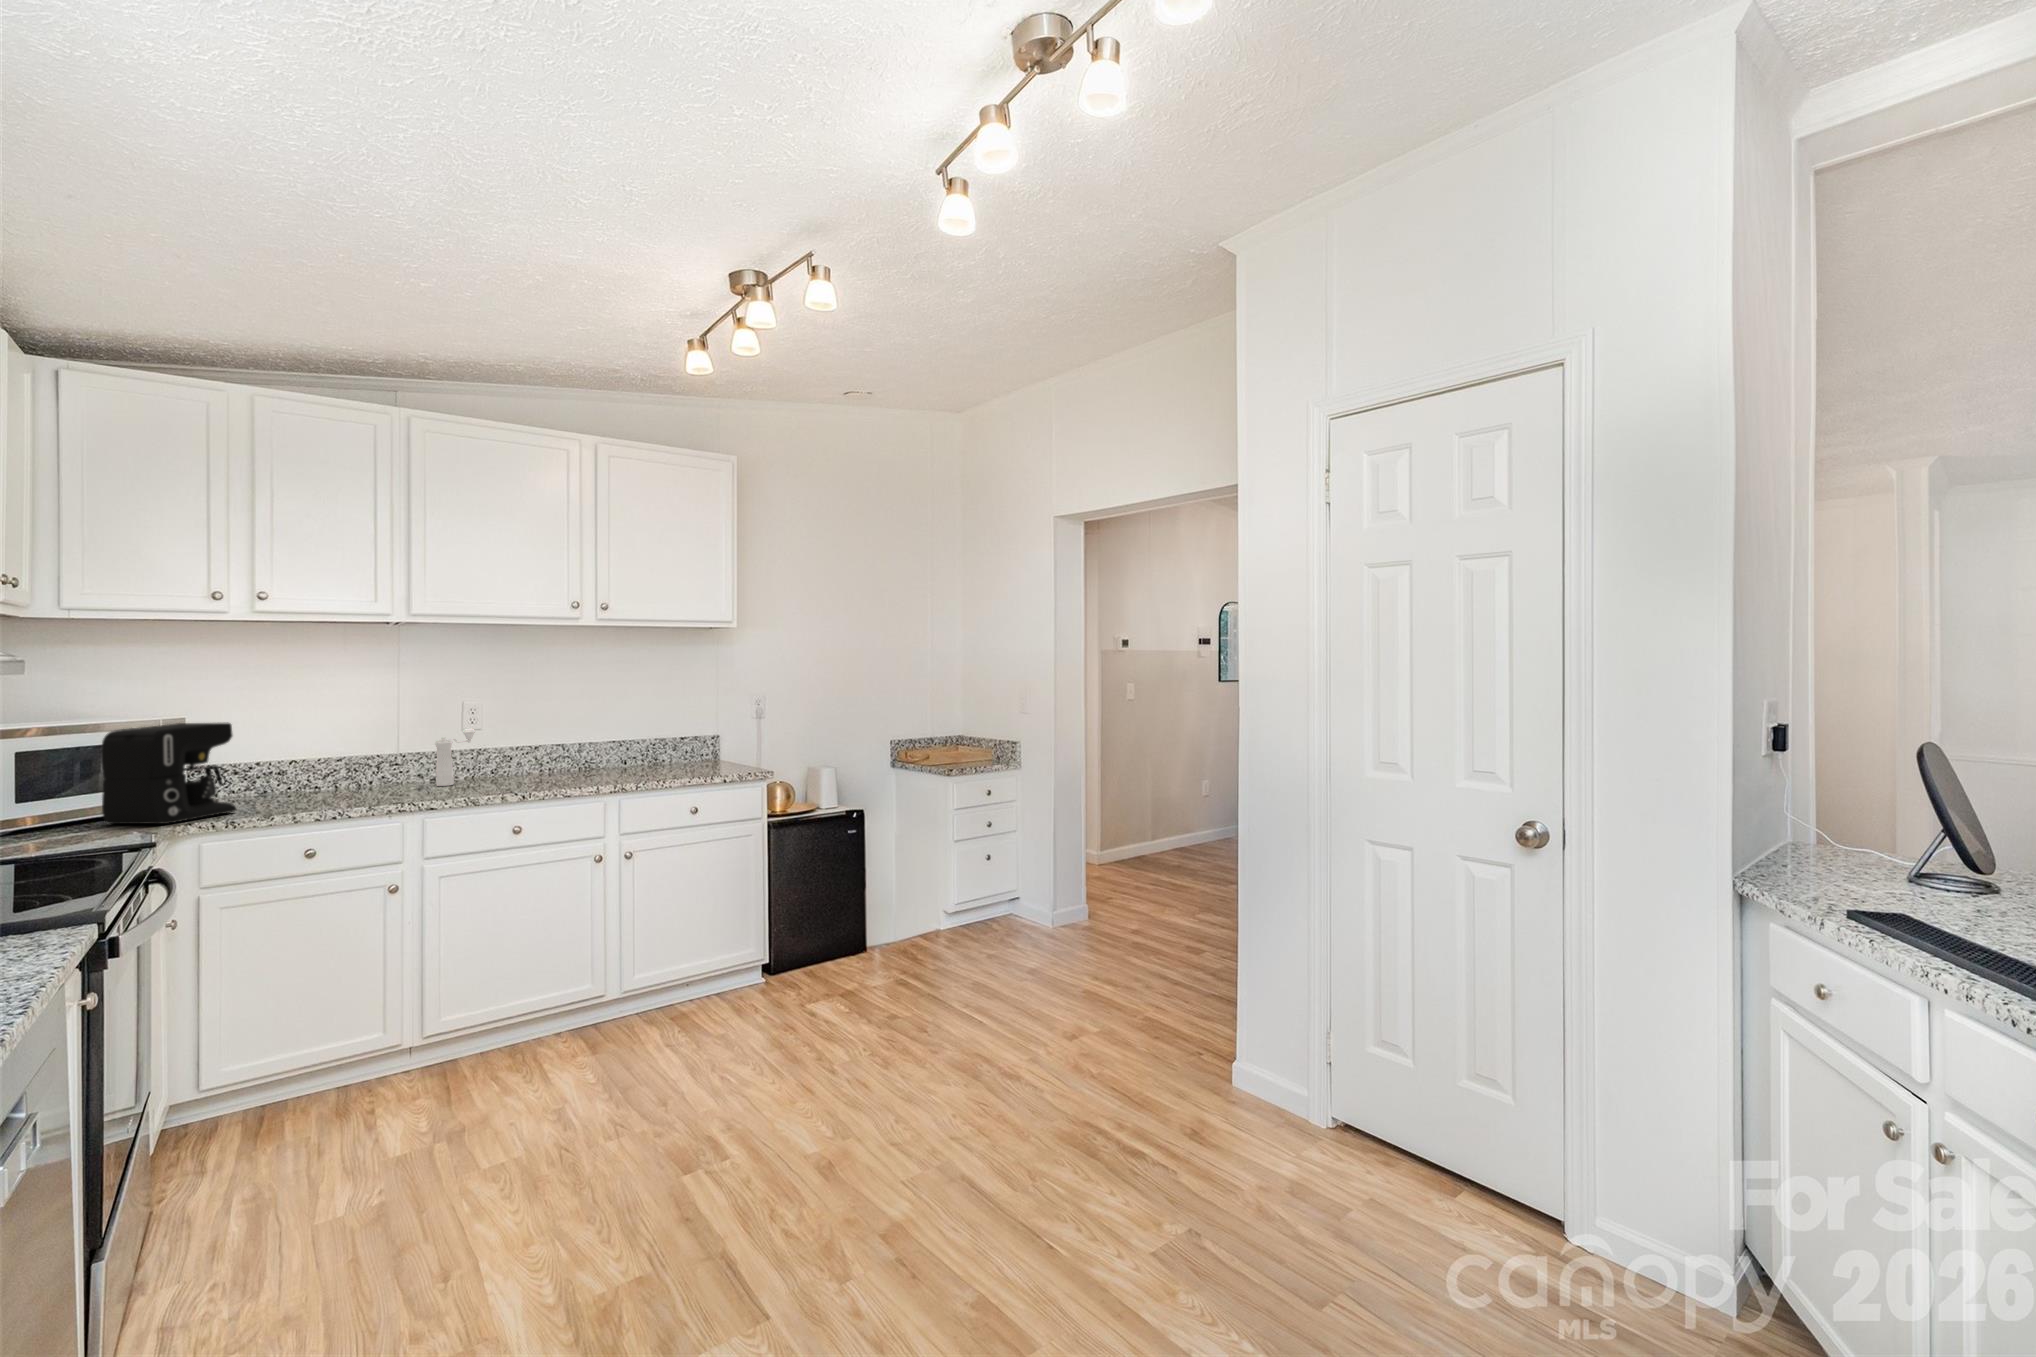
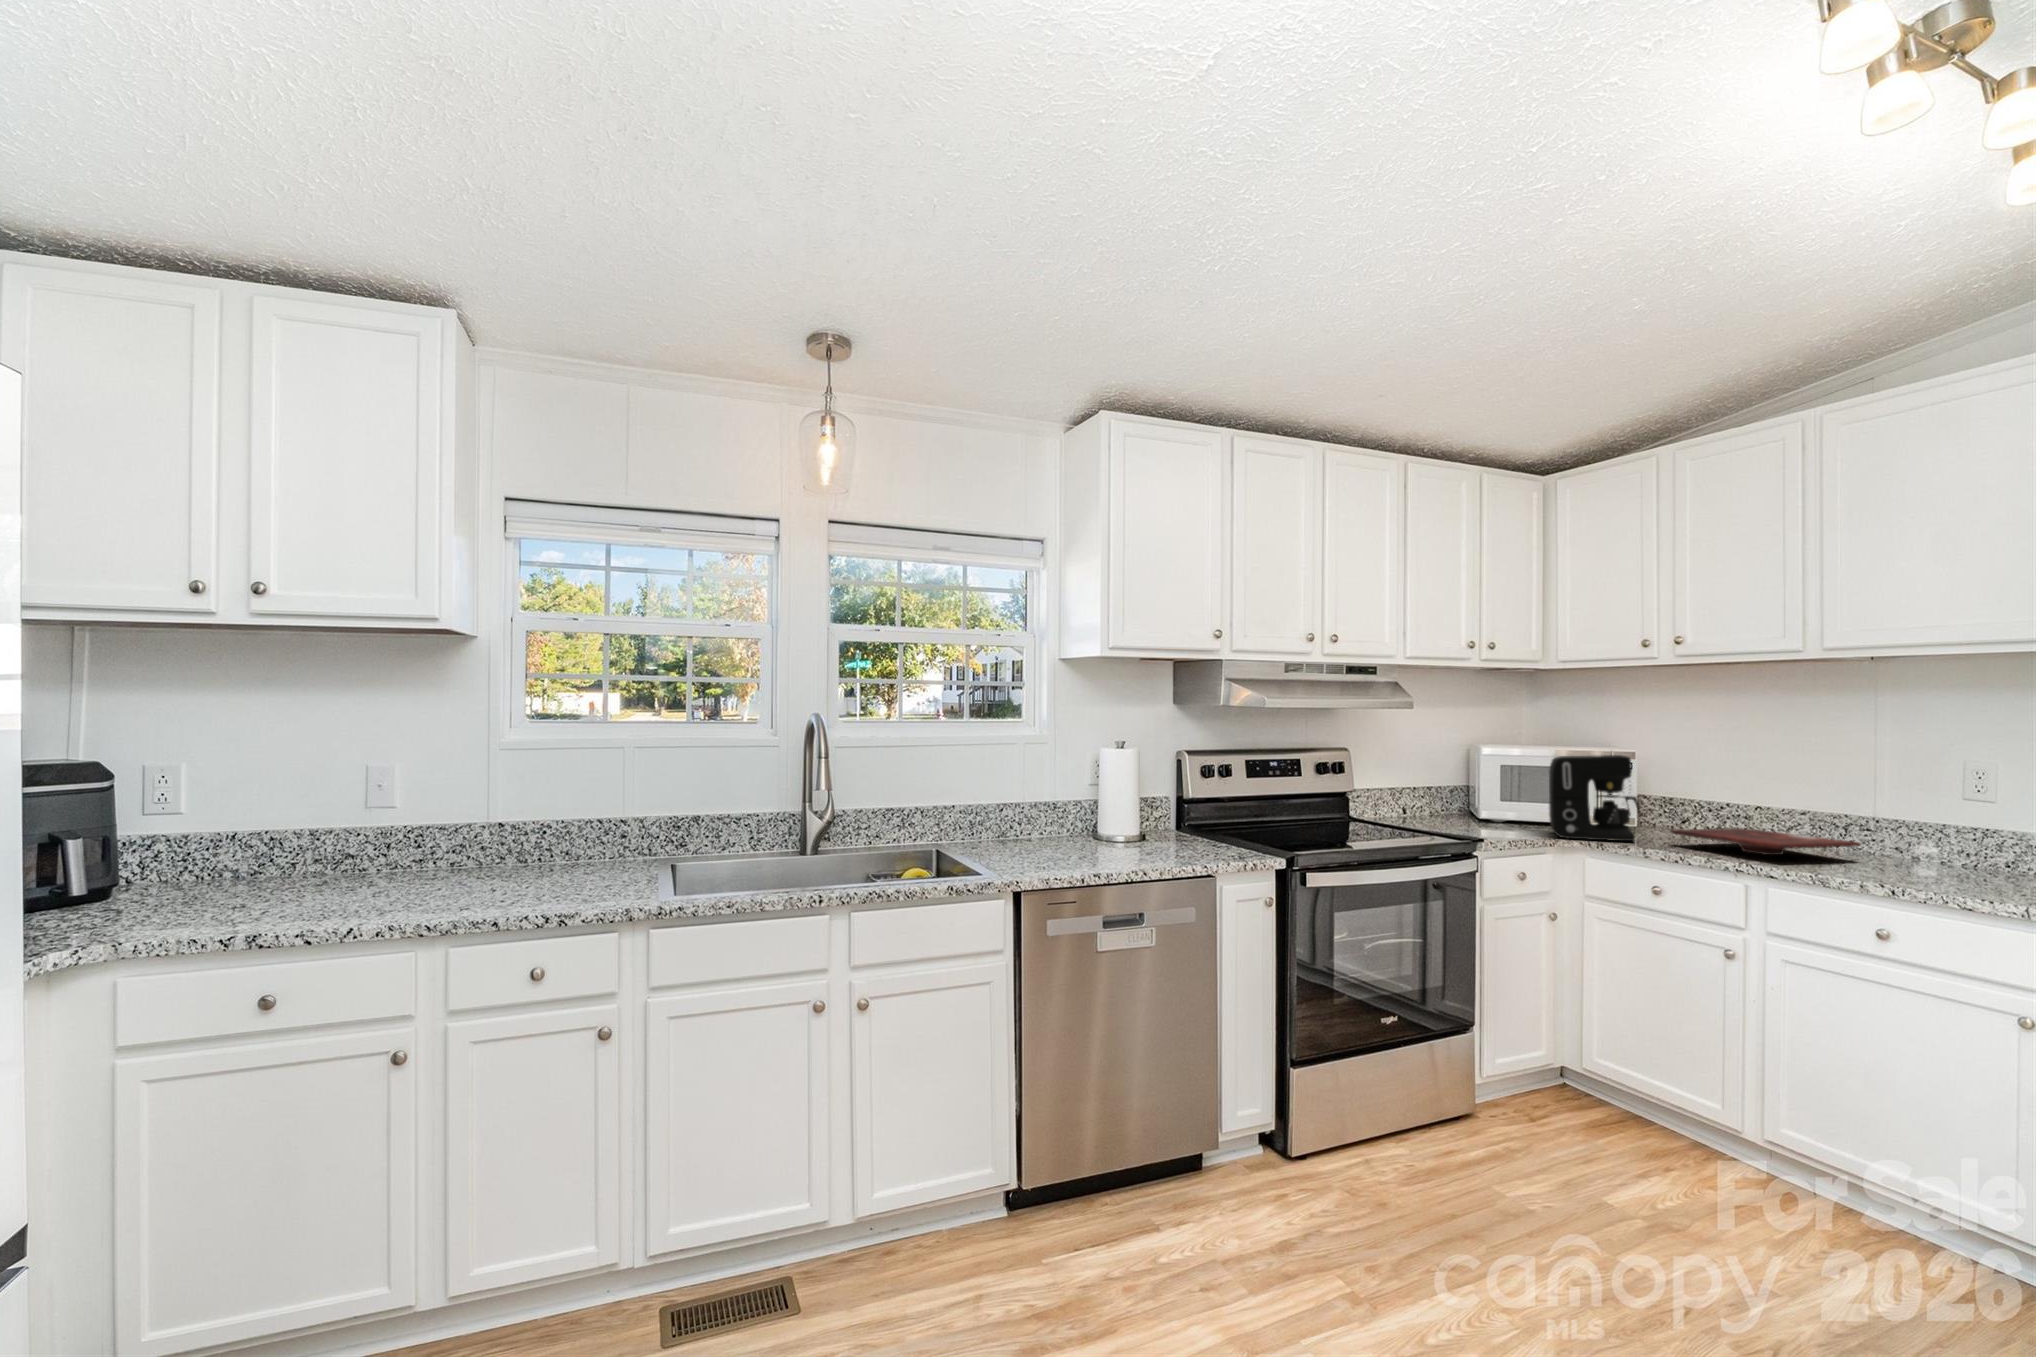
pepper mill: present [435,728,475,786] -> none [1896,795,1978,868]
cutting board: none [267,774,415,799] -> present [1670,828,1861,855]

